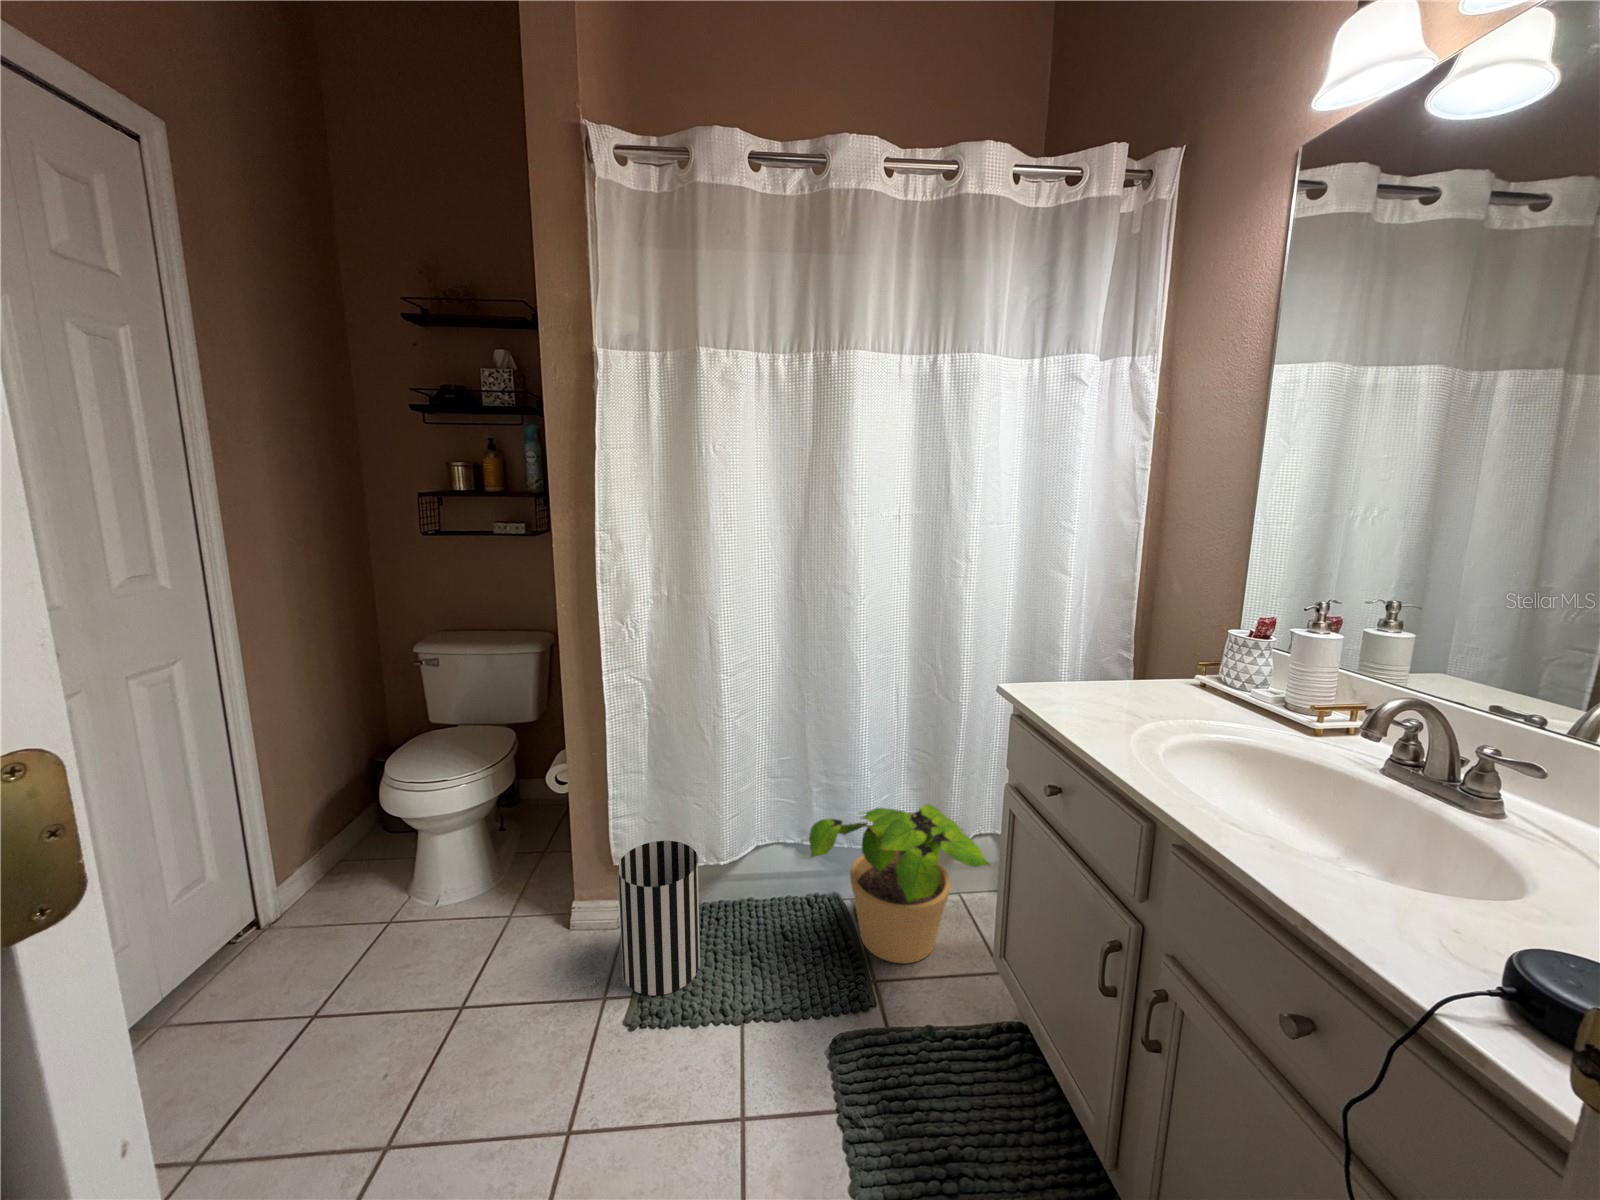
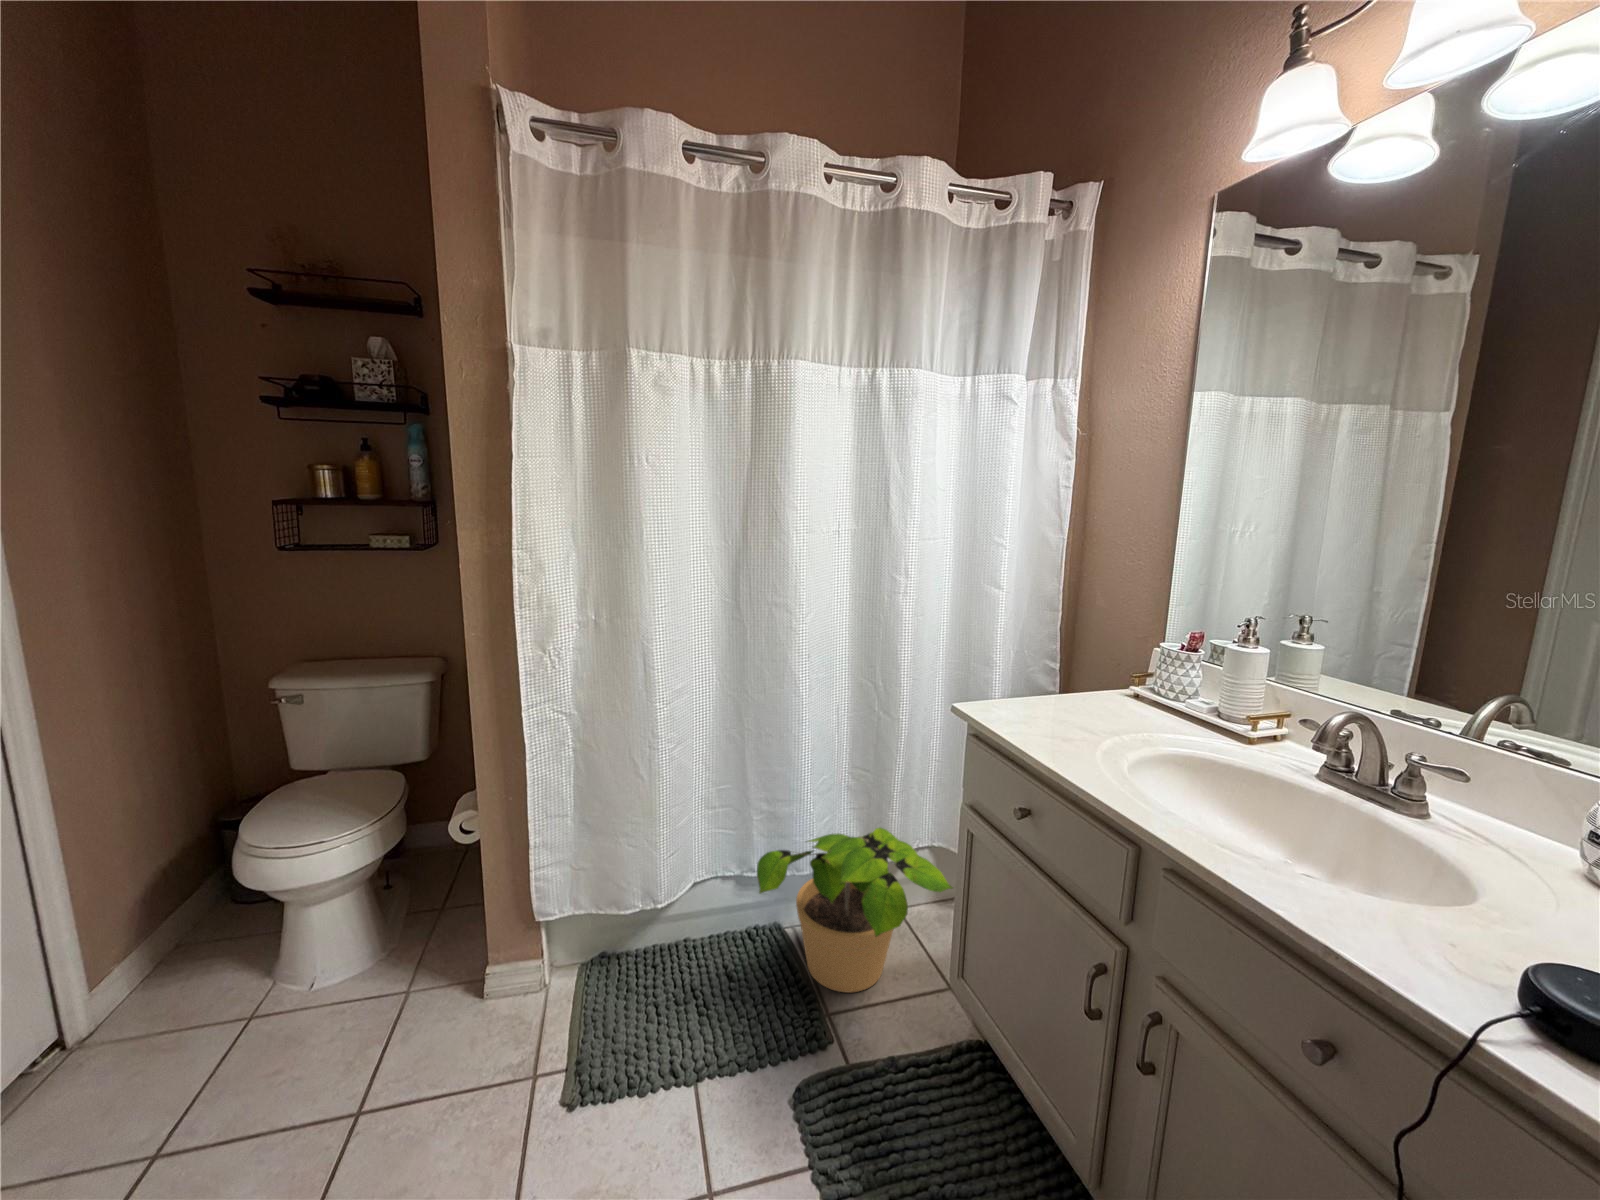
wastebasket: present [618,841,700,995] -> none [546,890,640,1066]

